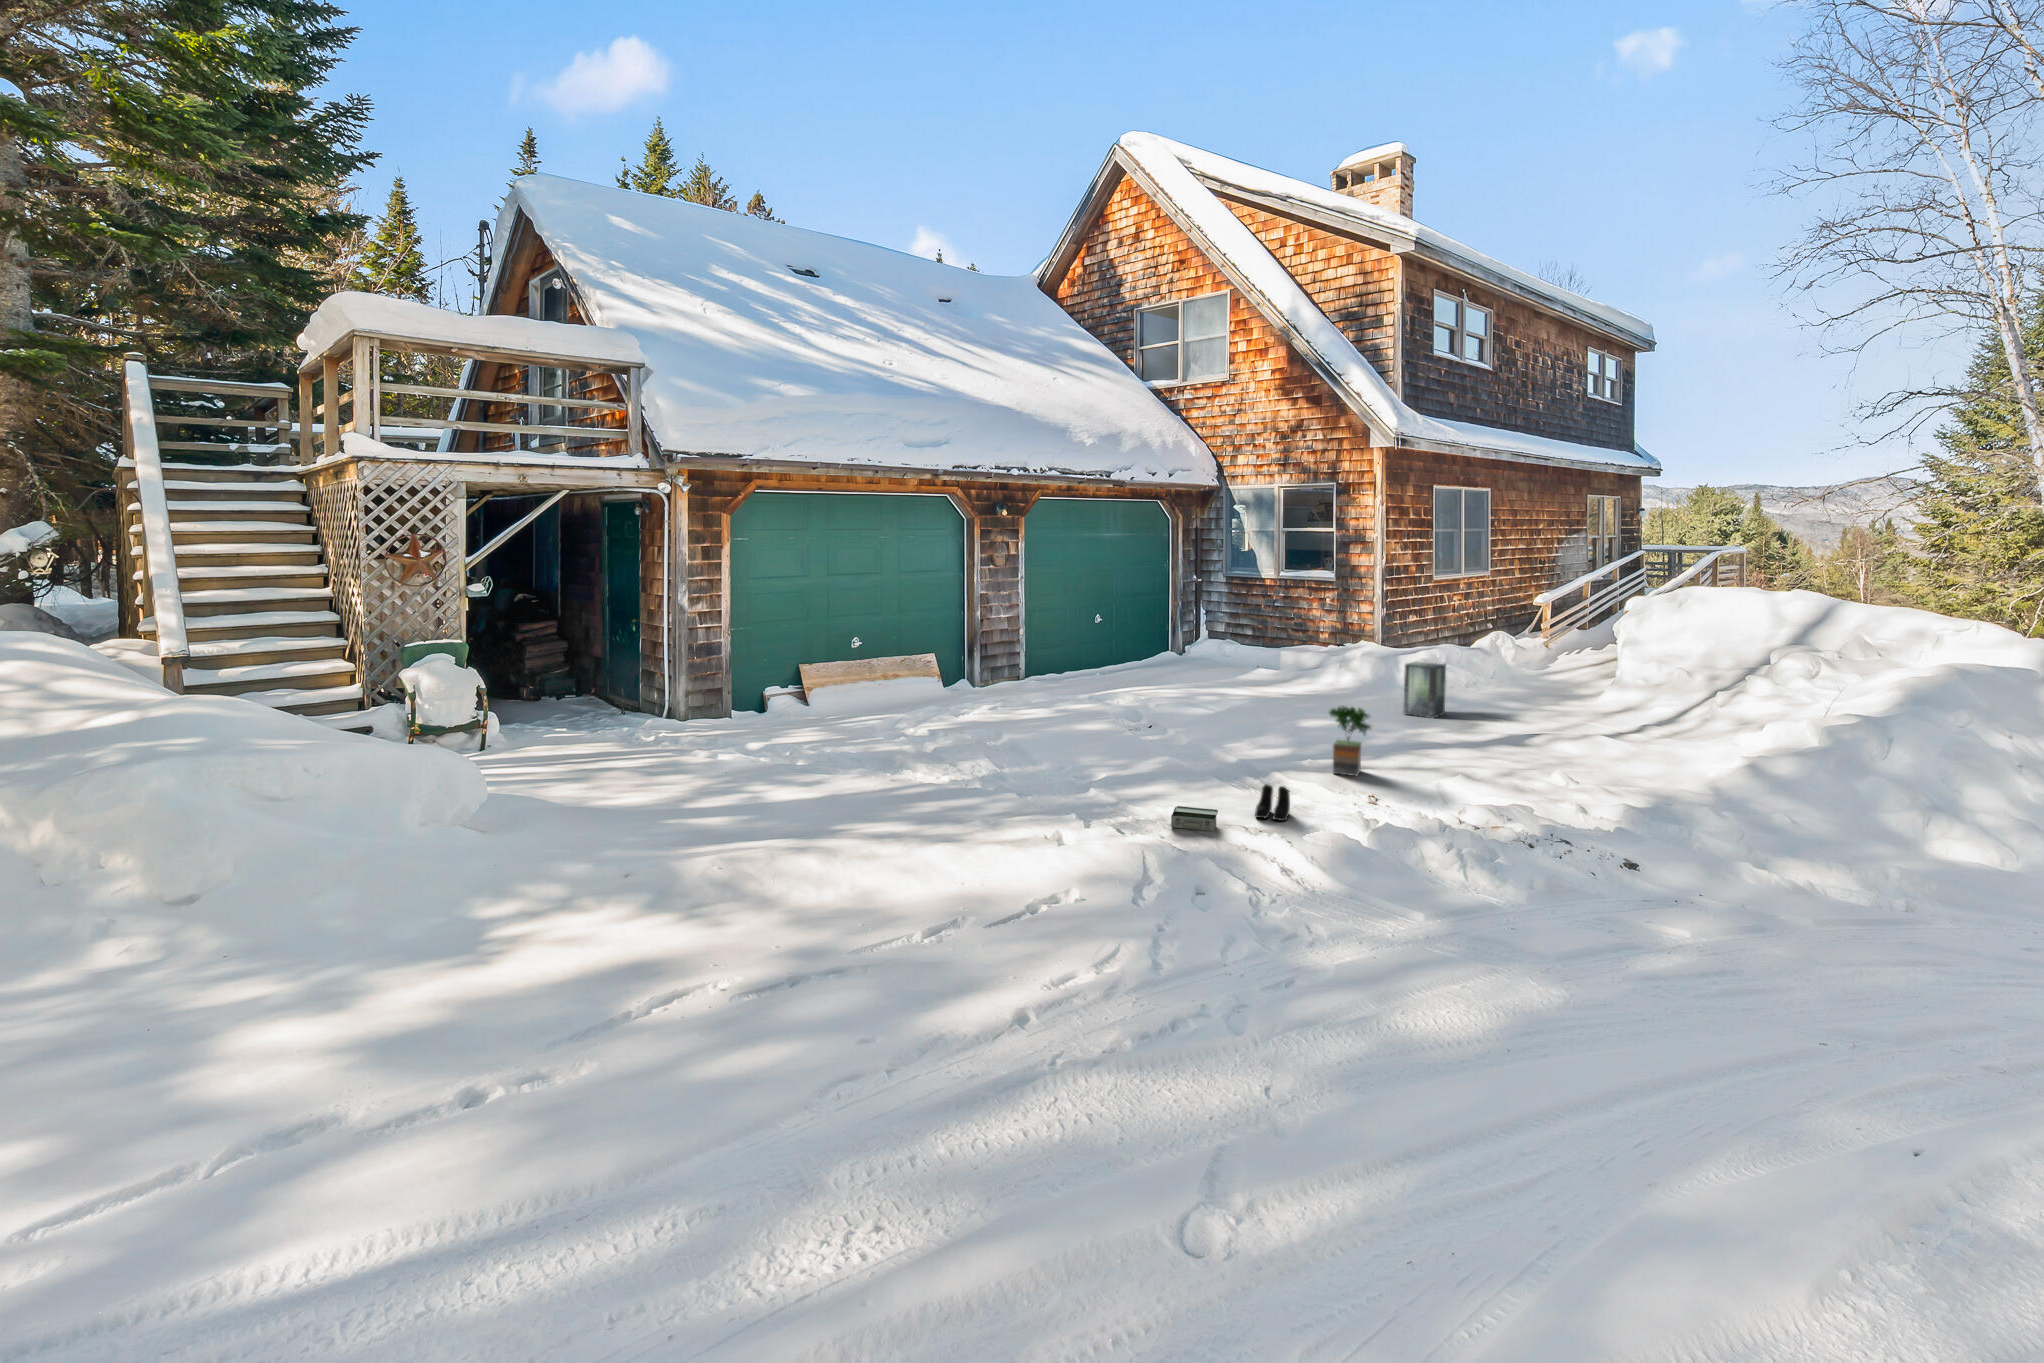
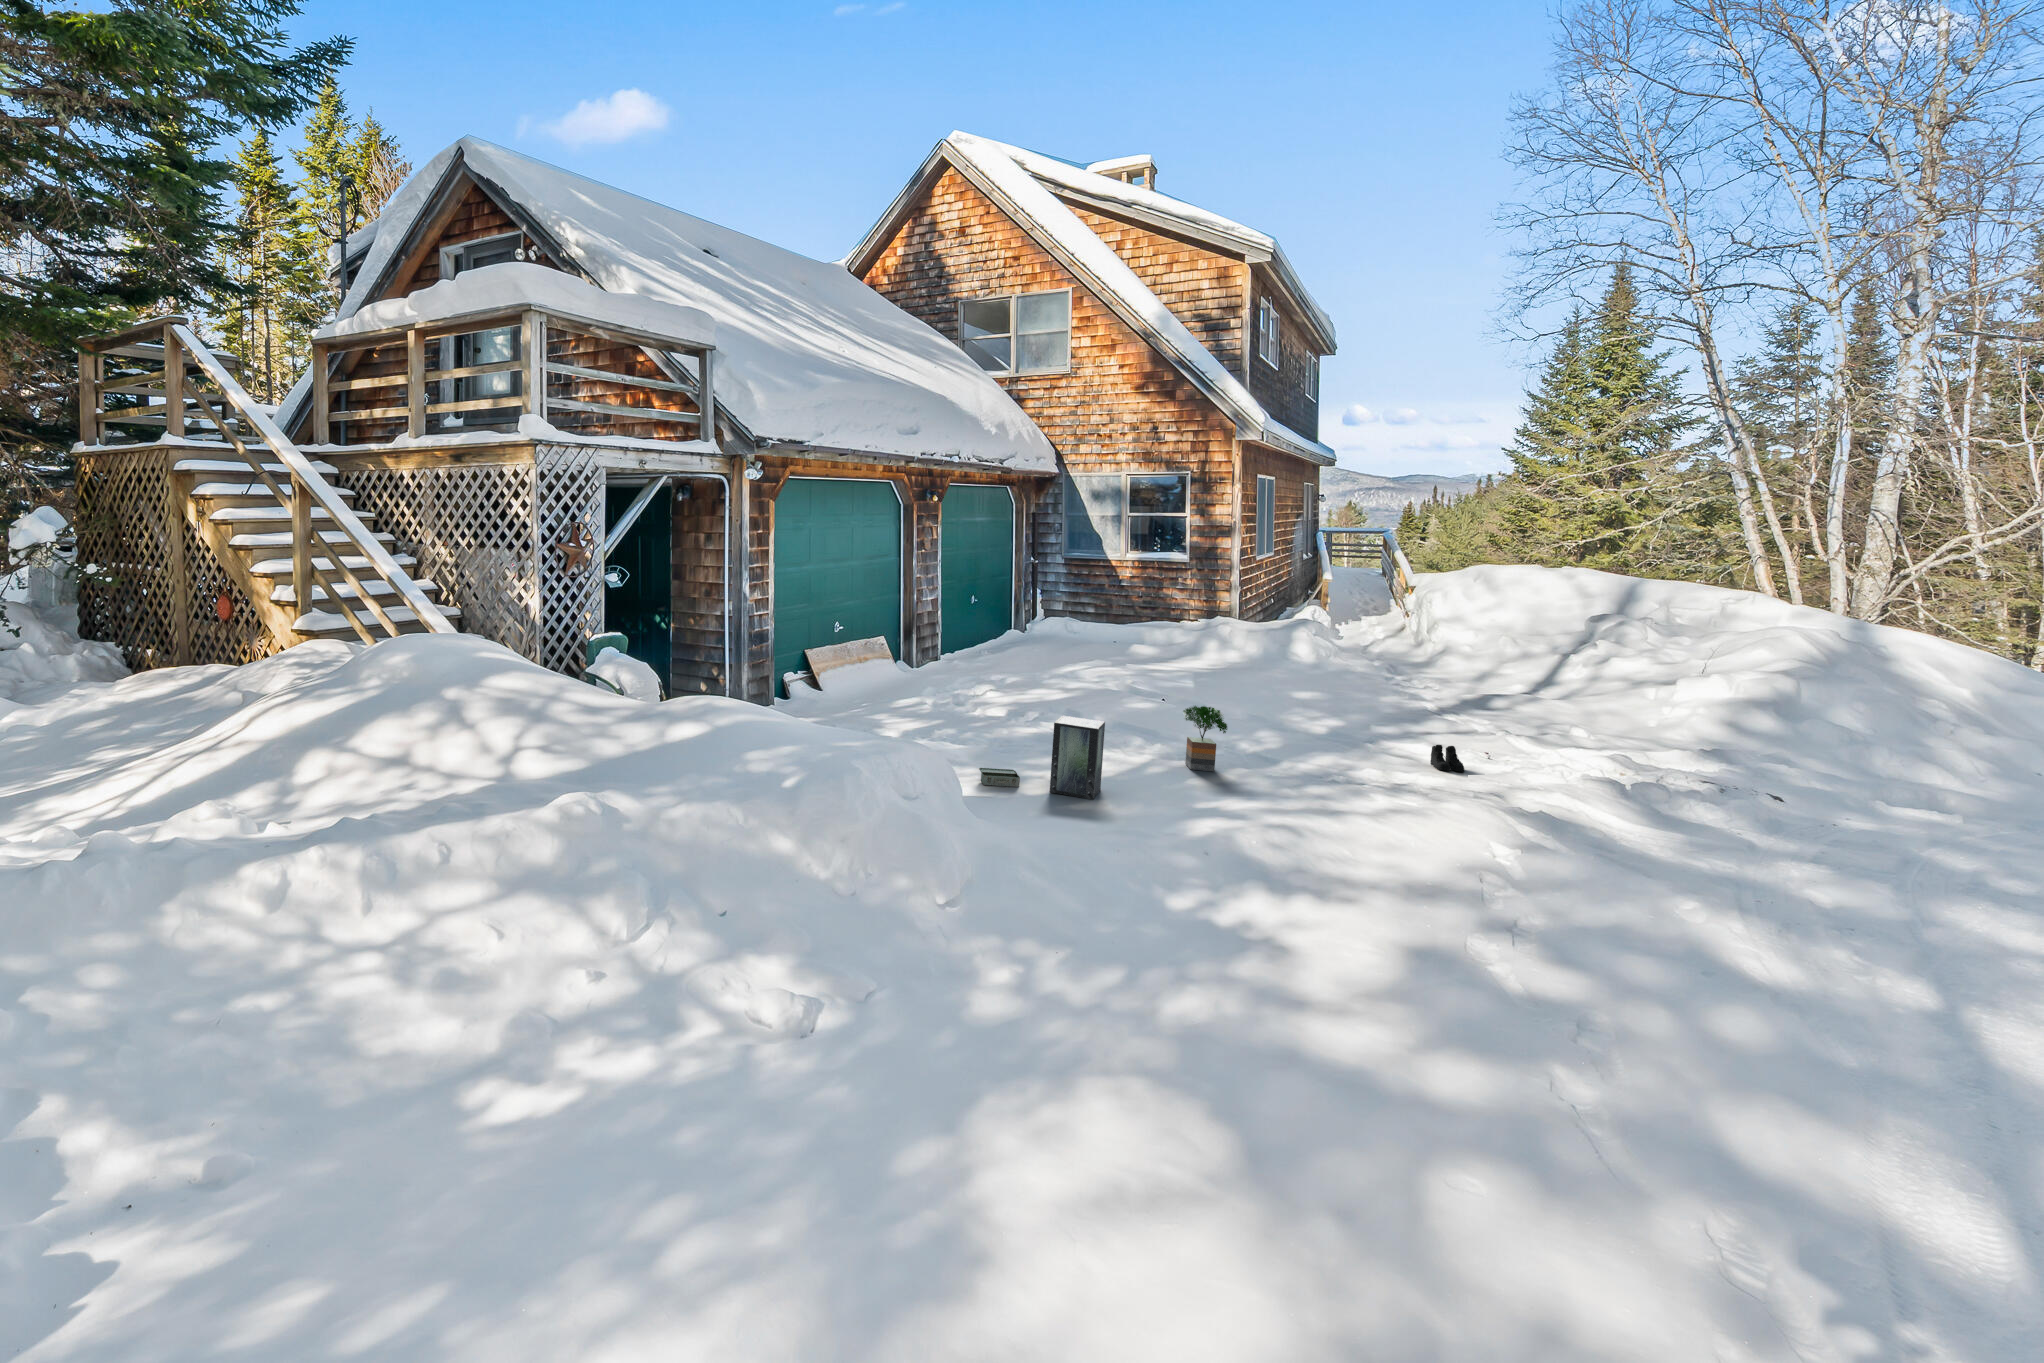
storage box: present [1404,662,1446,718] -> present [1050,716,1105,800]
potted tree: present [1329,706,1371,776] -> present [1183,706,1227,772]
toolbox: present [1171,806,1218,831] -> present [979,768,1020,787]

